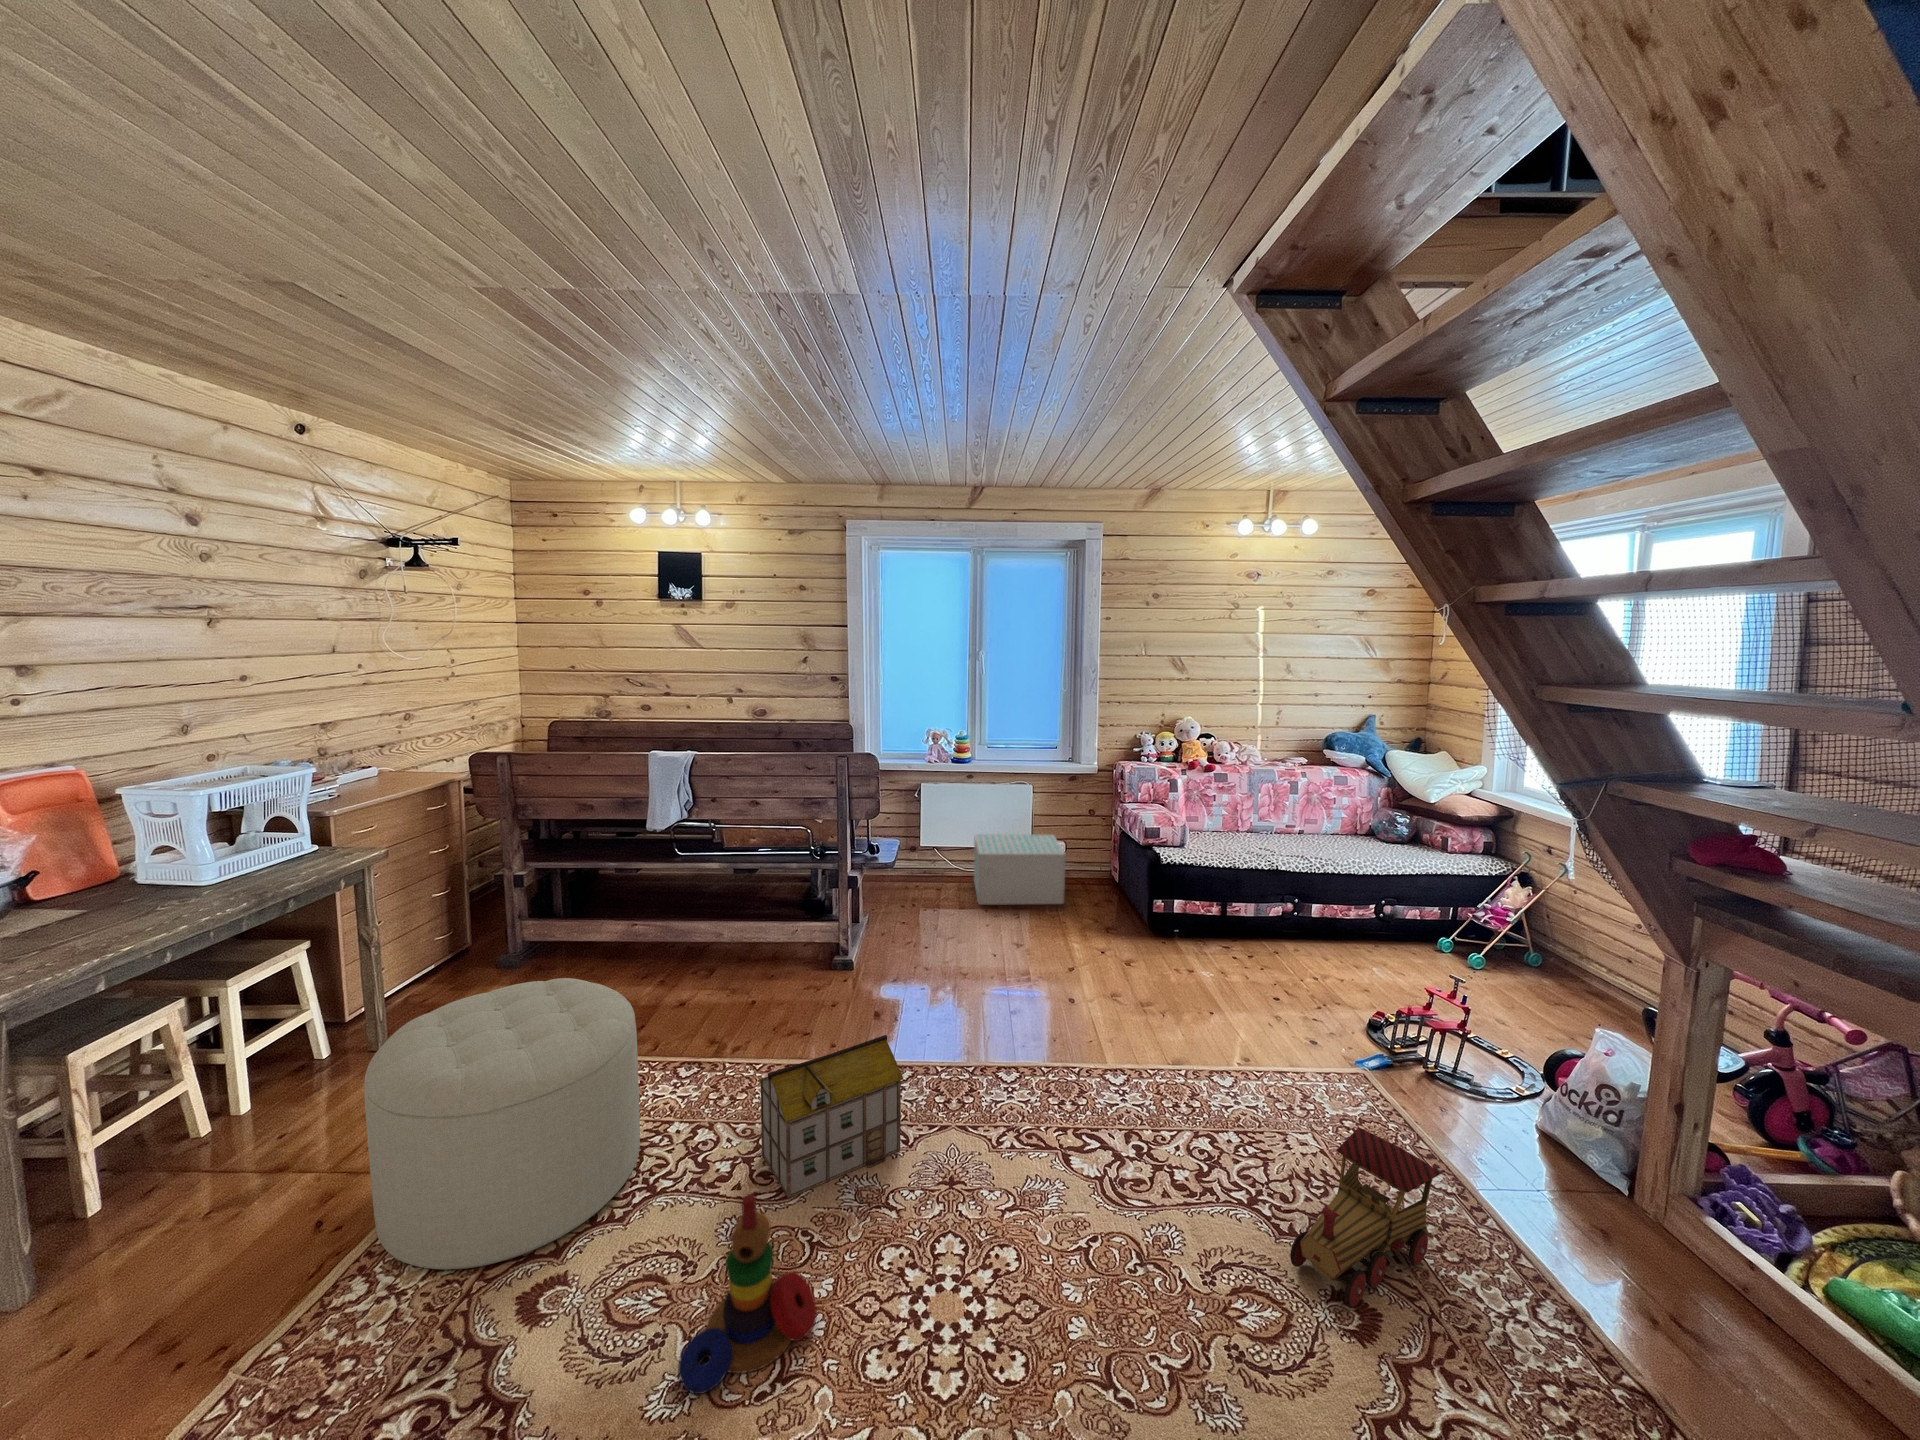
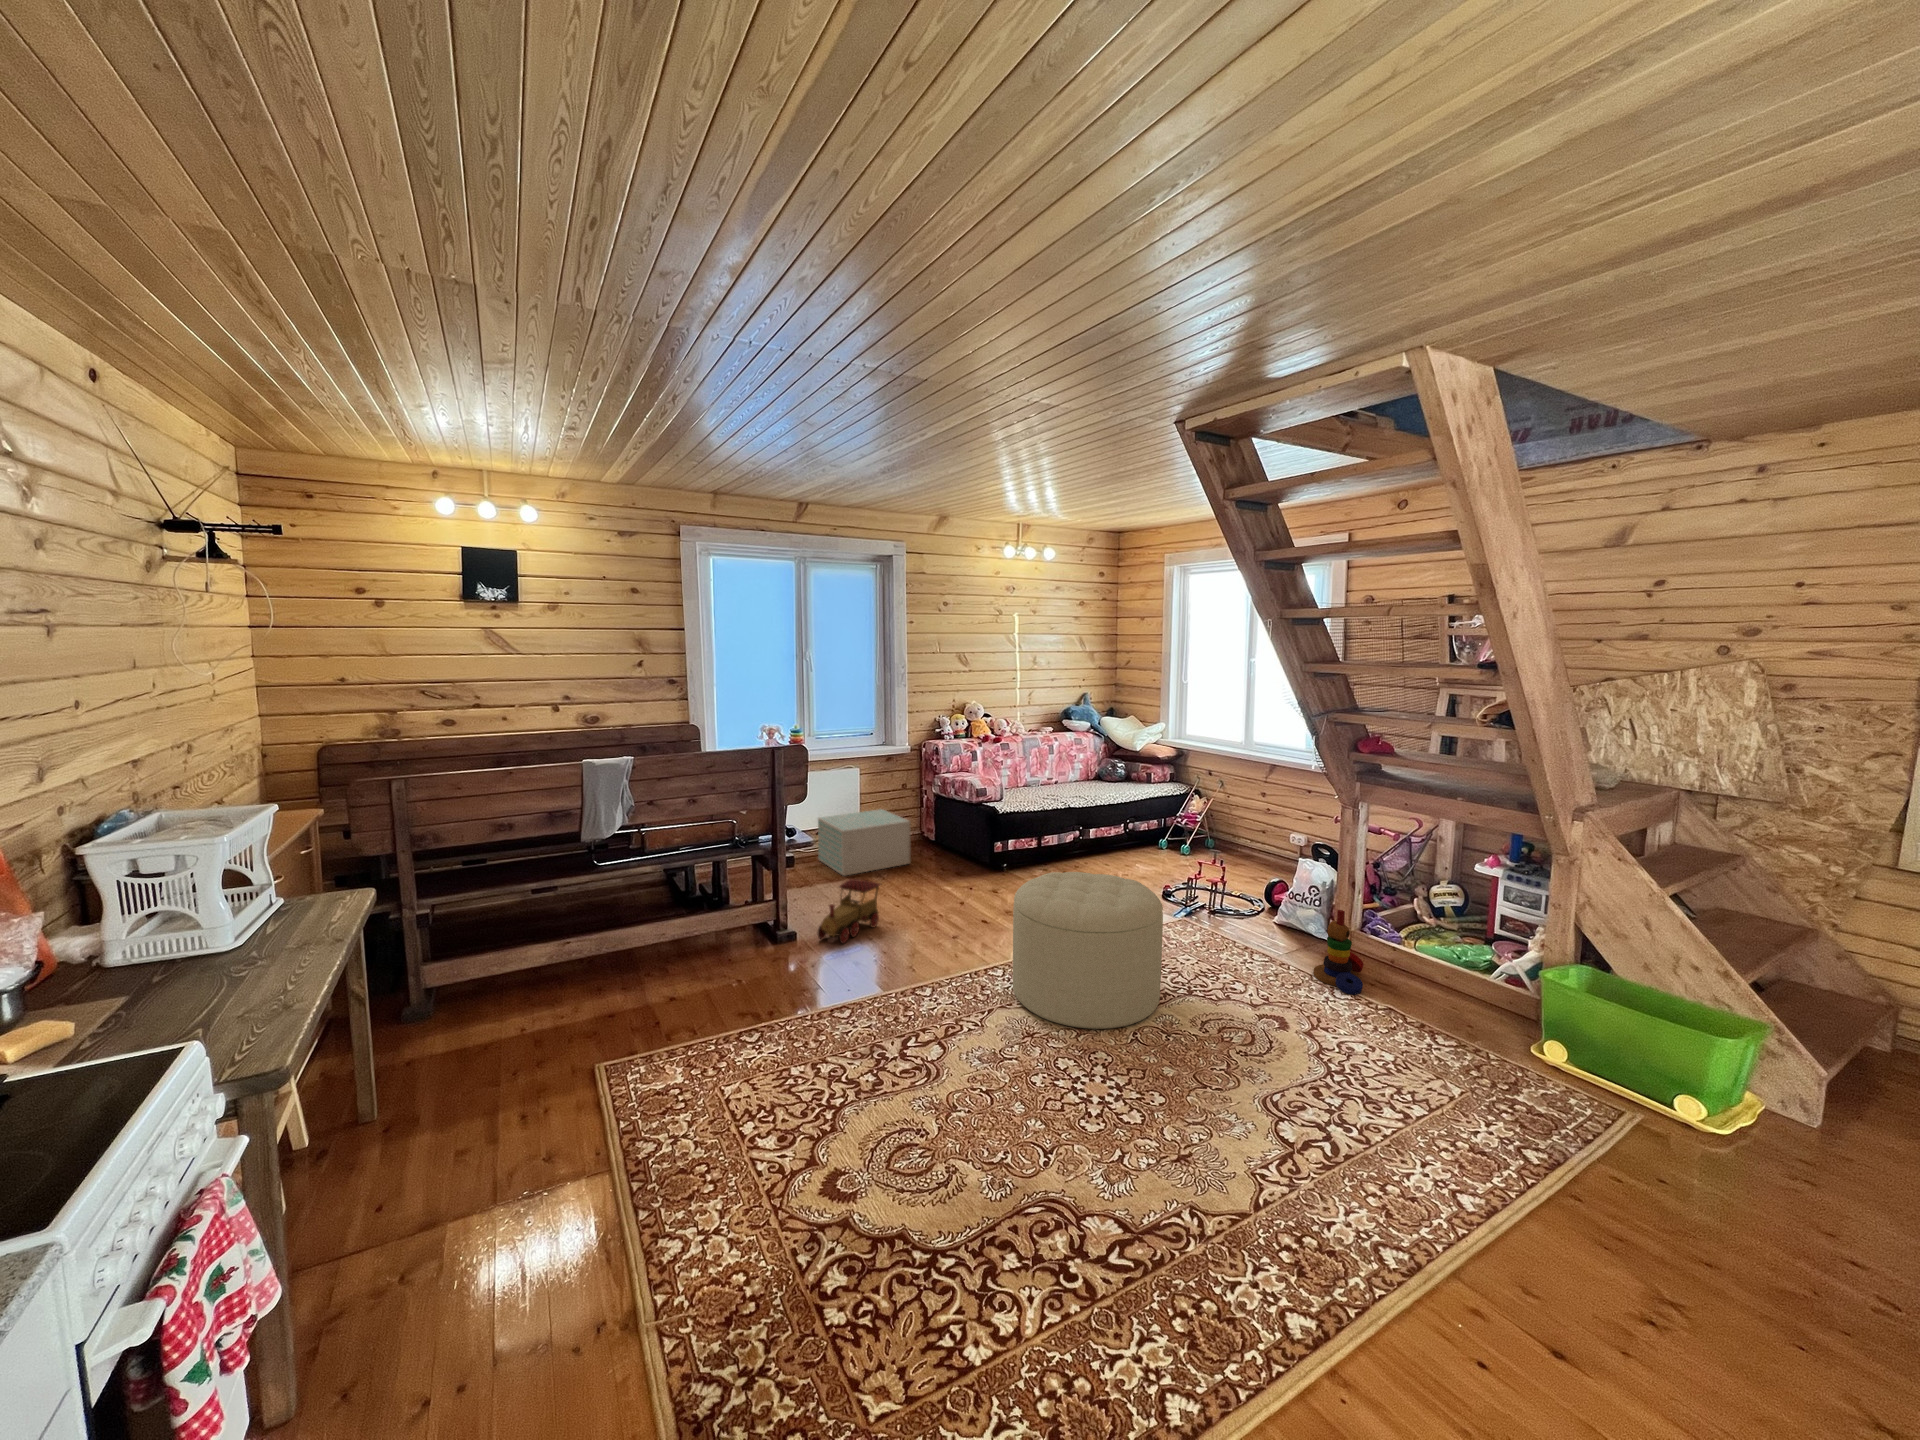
ottoman: present [364,978,640,1270] -> present [1013,872,1163,1029]
toy house: present [758,1035,903,1199] -> none [880,949,979,1081]
toy train: present [1290,1127,1442,1307] -> present [818,879,880,943]
stacking toy: present [678,1194,817,1394] -> present [1313,910,1364,995]

